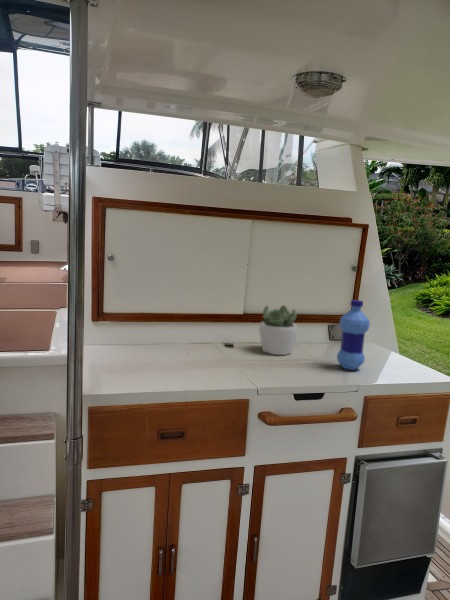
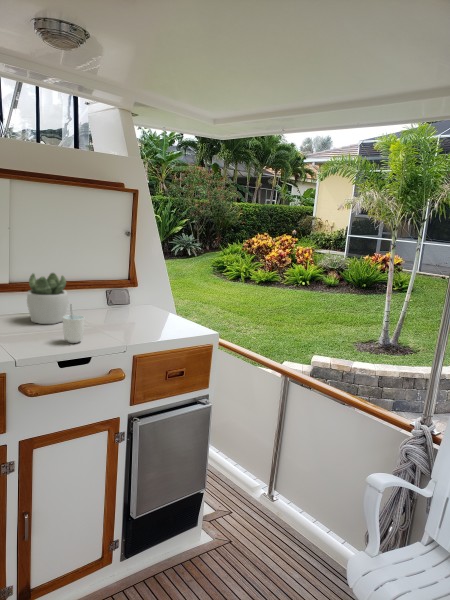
water bottle: present [337,300,370,370] -> none [107,263,137,332]
cup: none [298,338,320,377] -> present [63,304,85,343]

